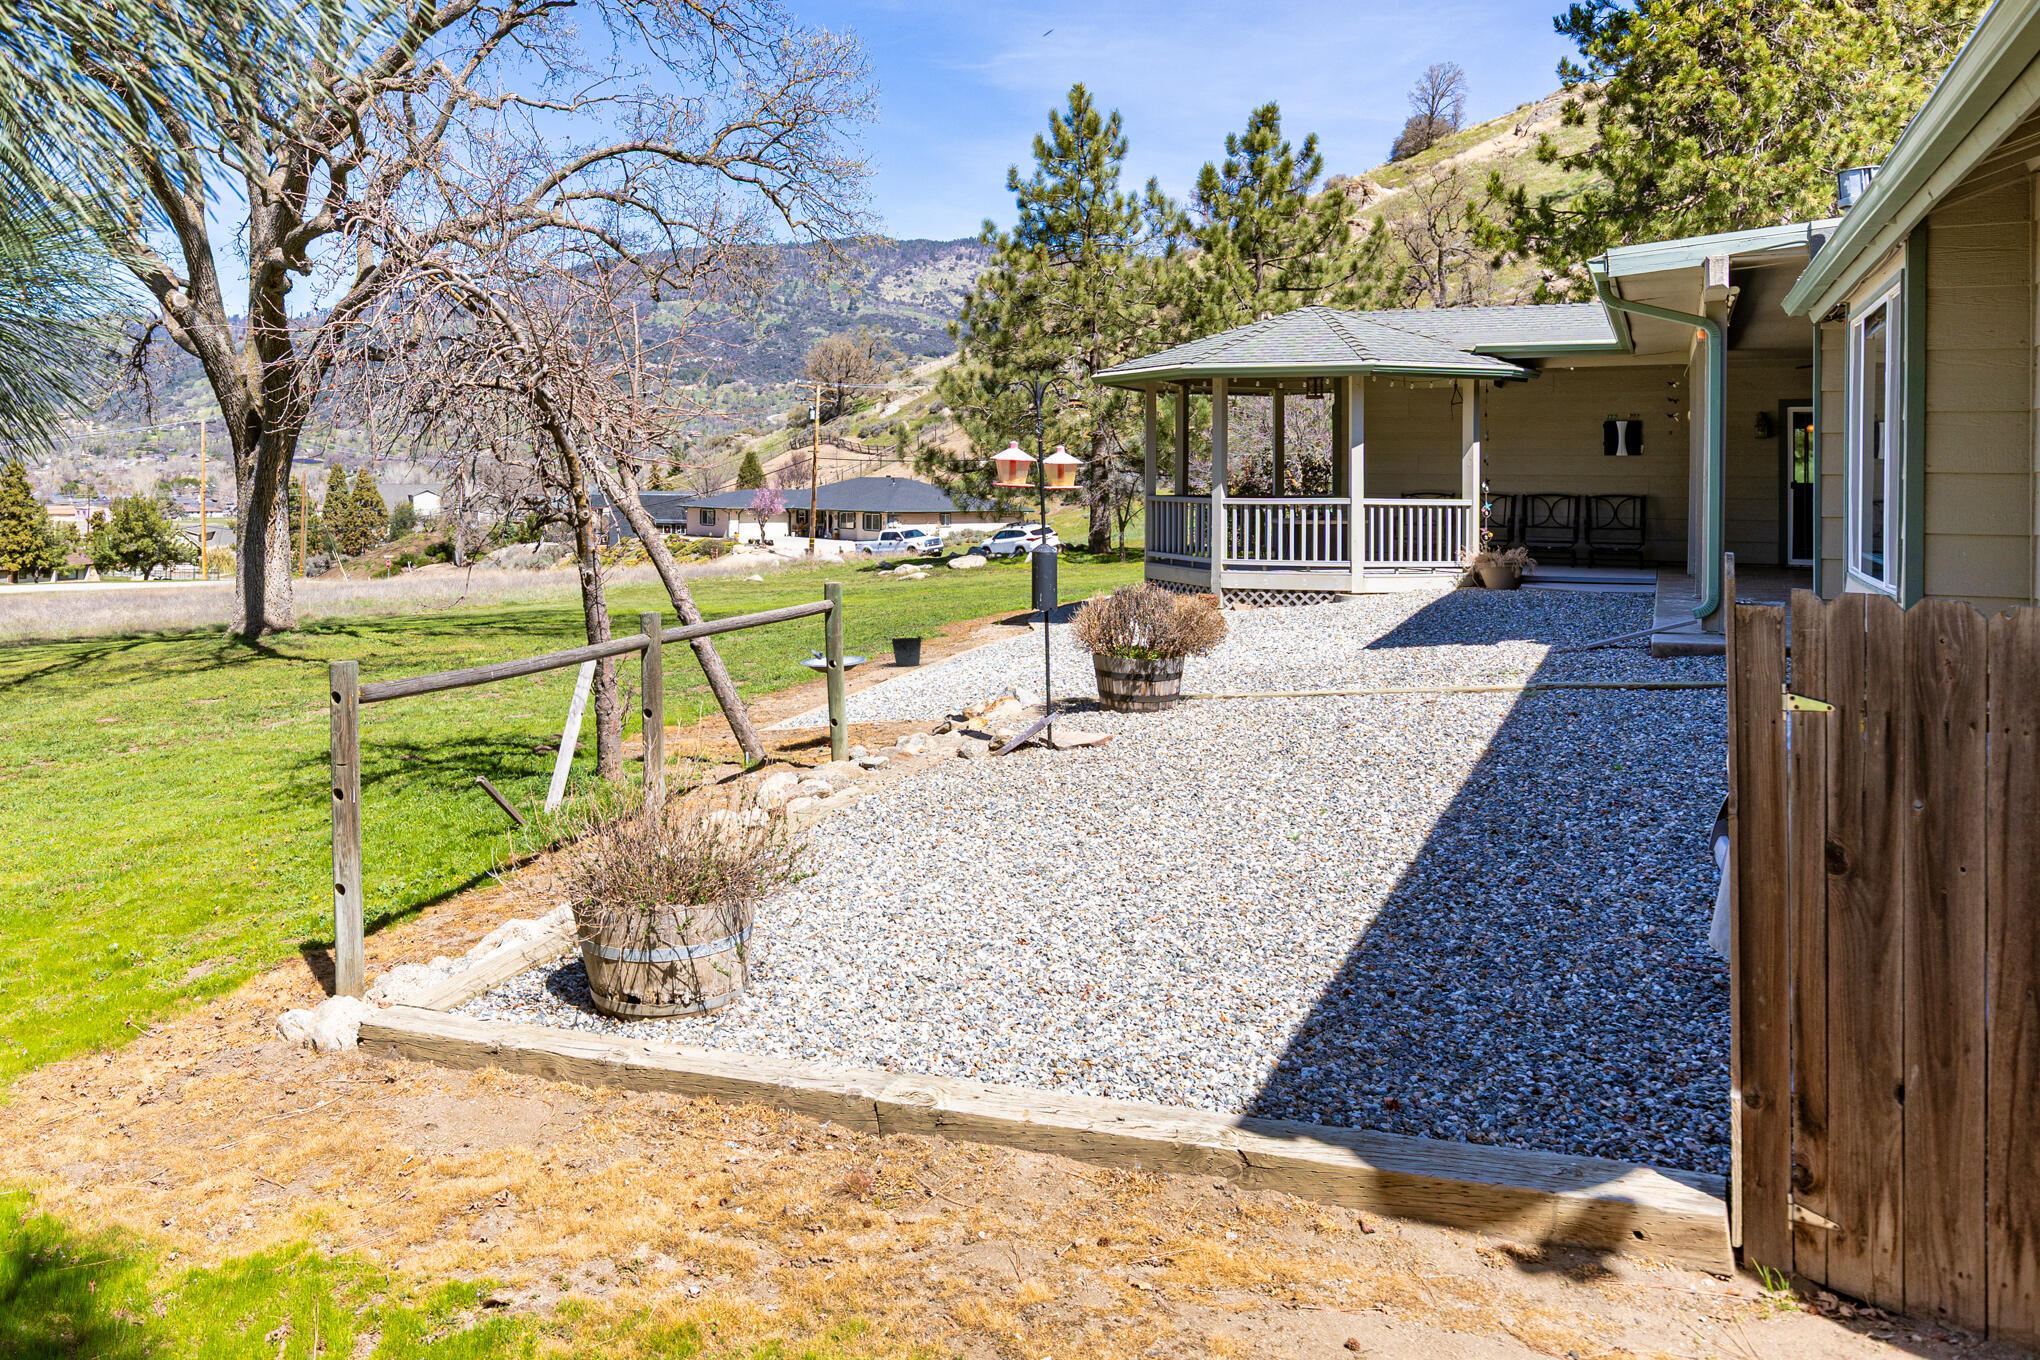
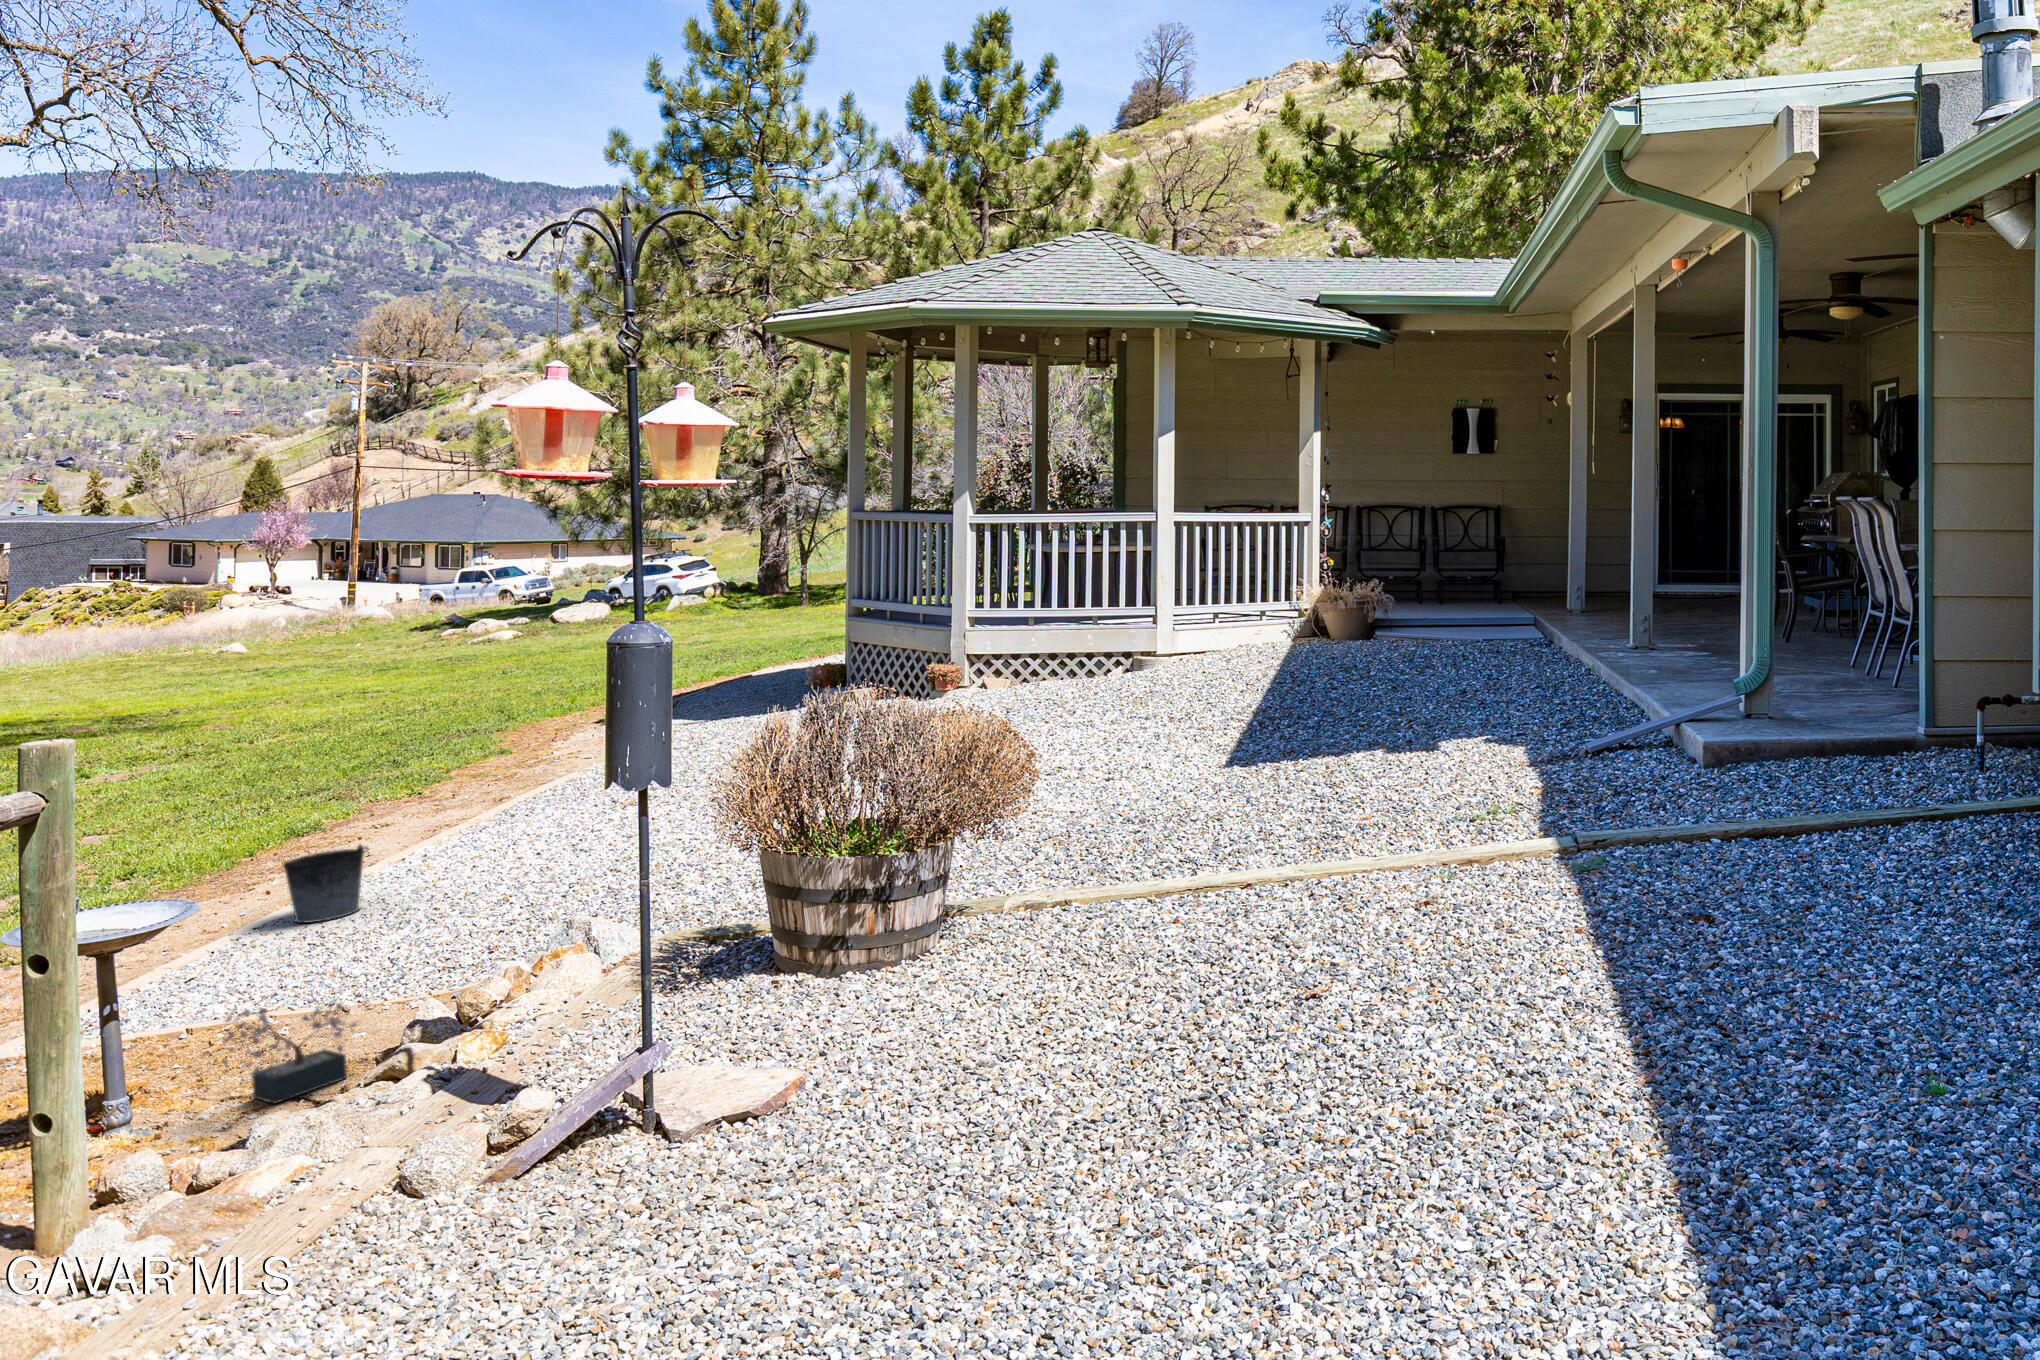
decorative plant: none [907,666,948,702] -> present [222,1003,356,1104]

